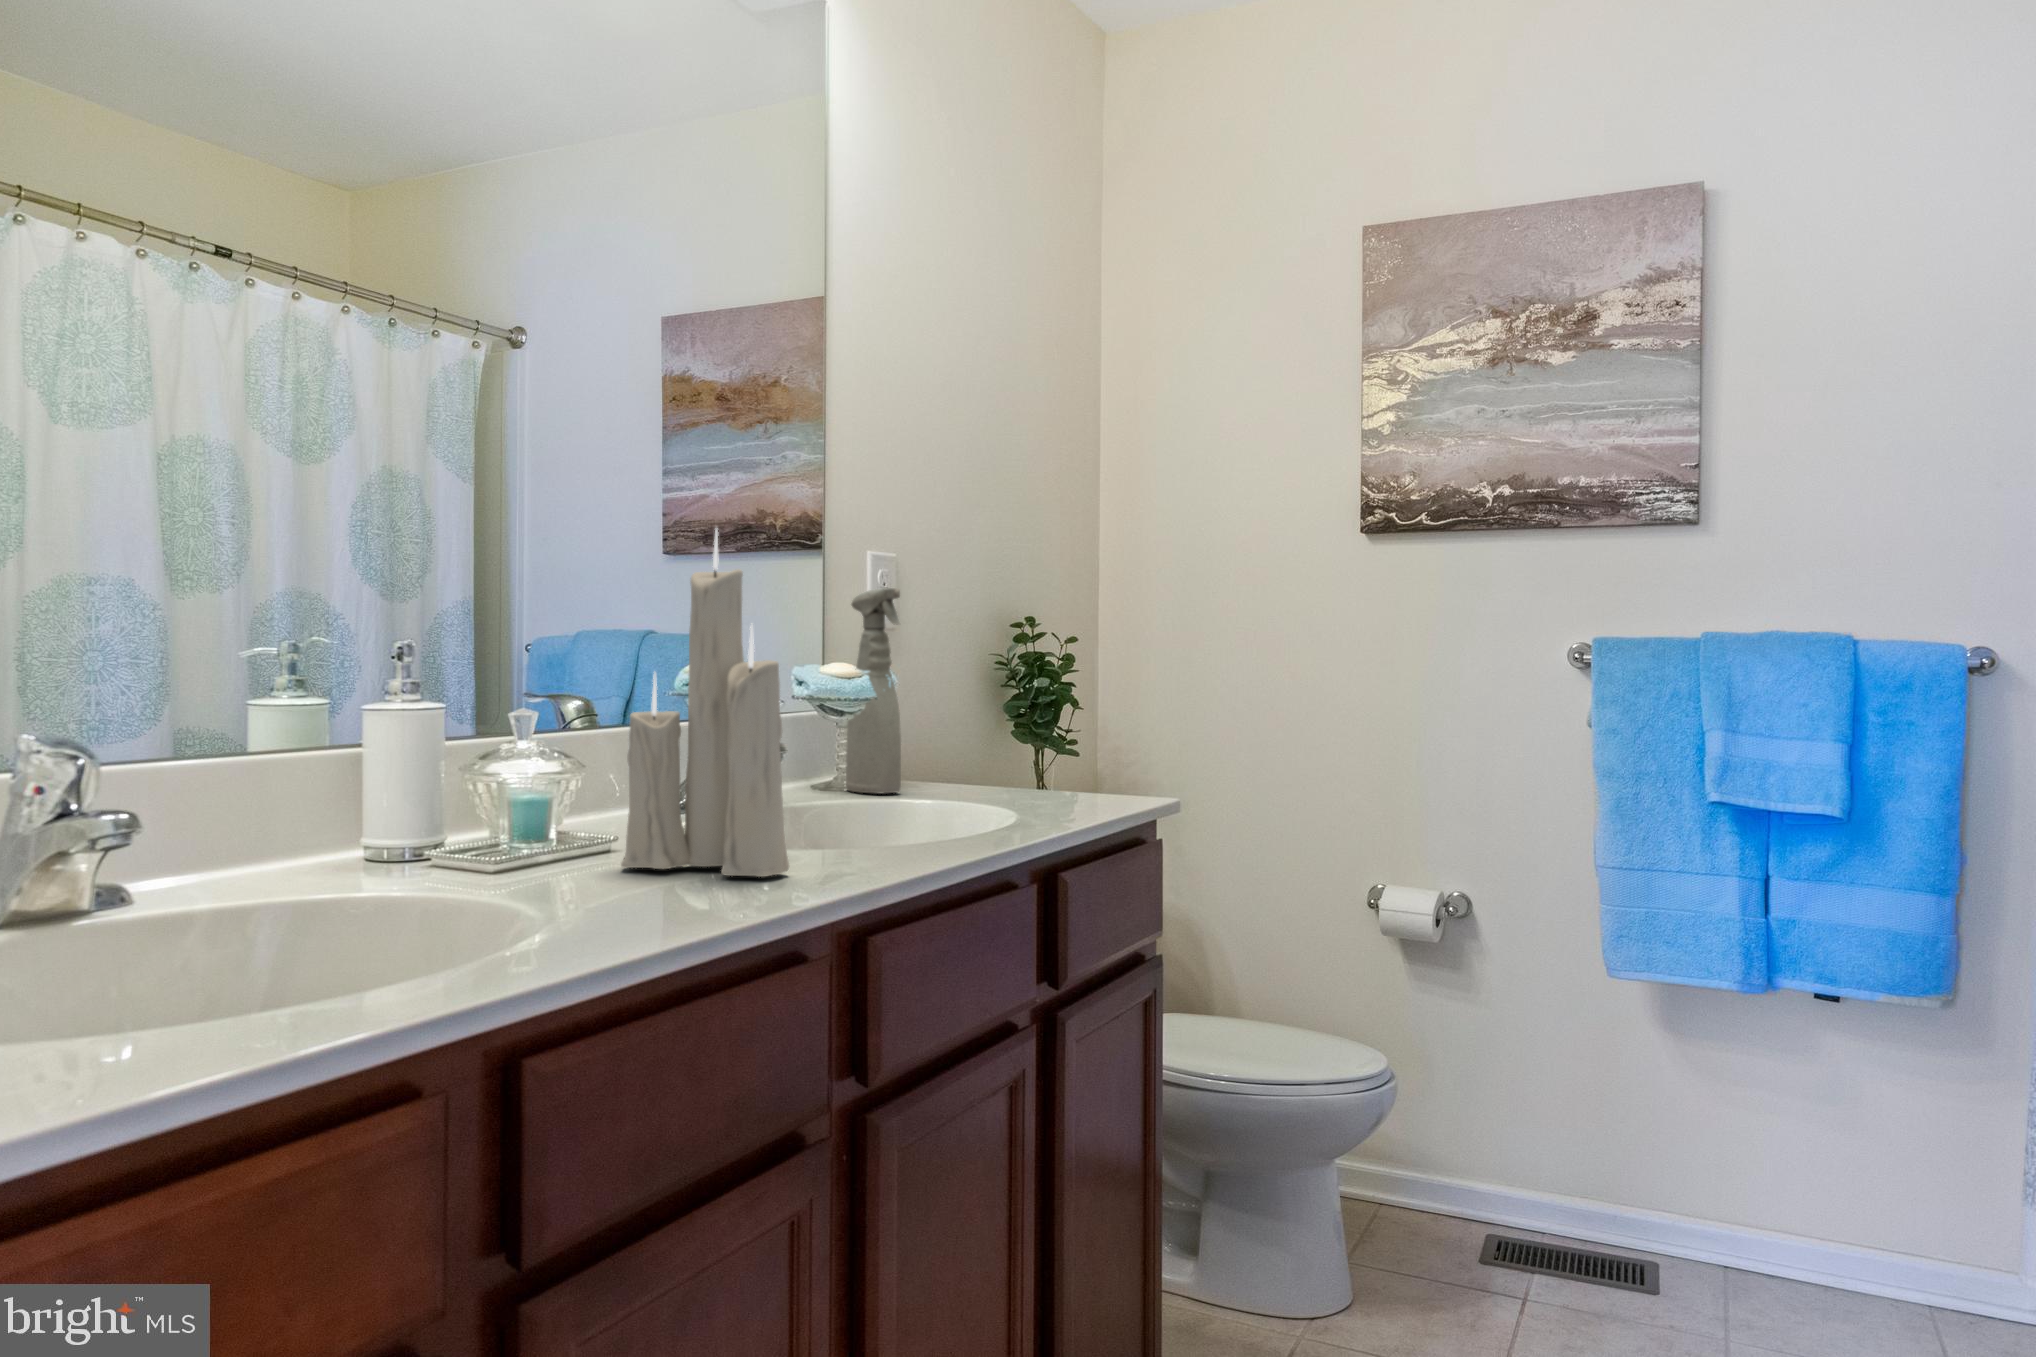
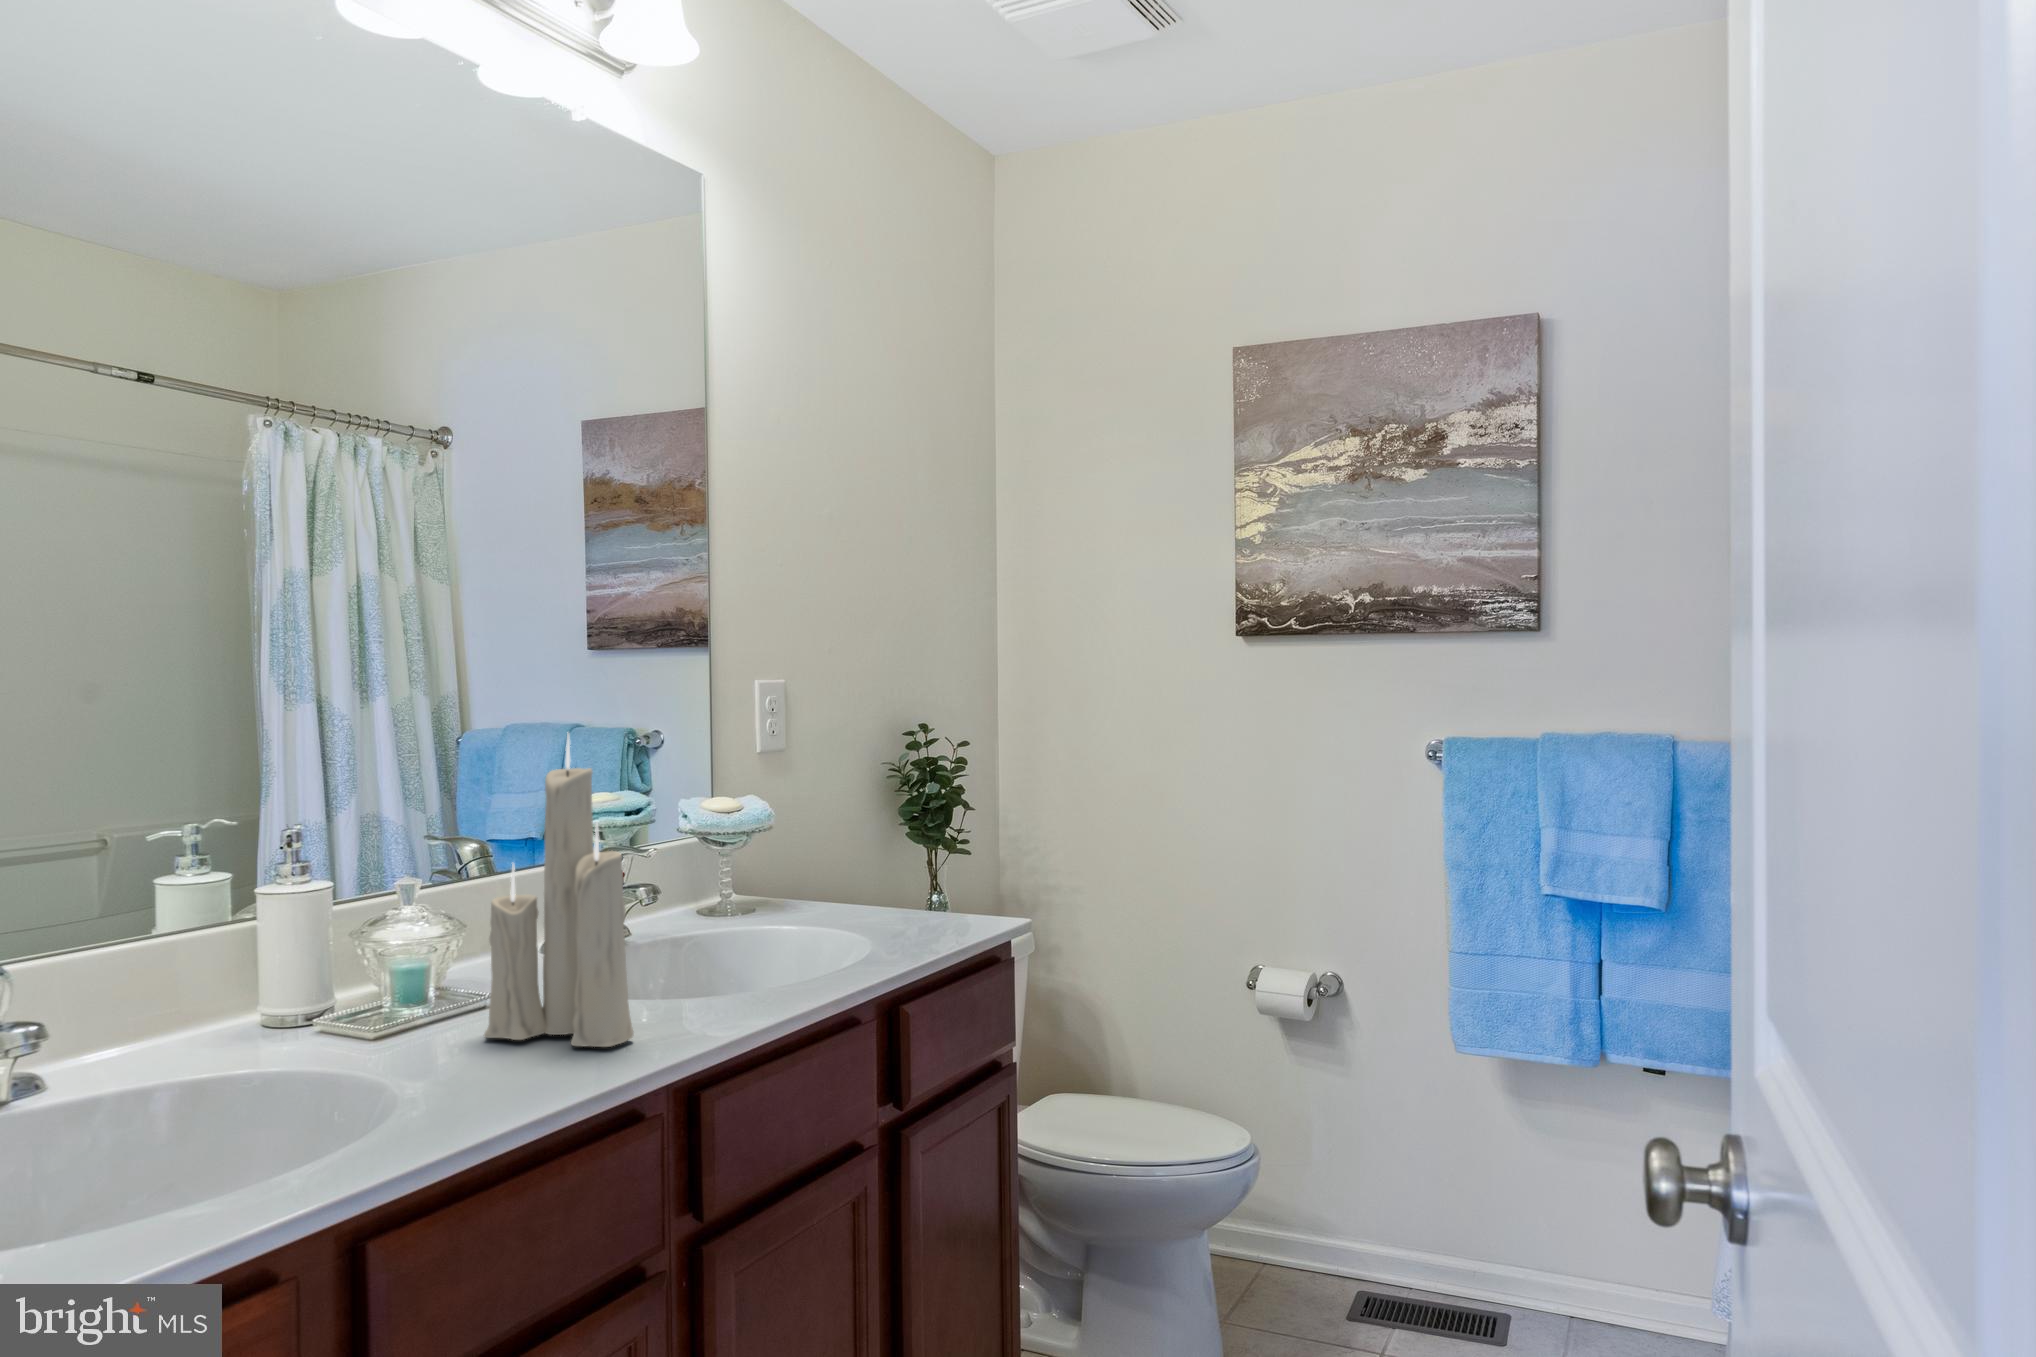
spray bottle: present [846,588,901,793] -> none [732,726,781,916]

